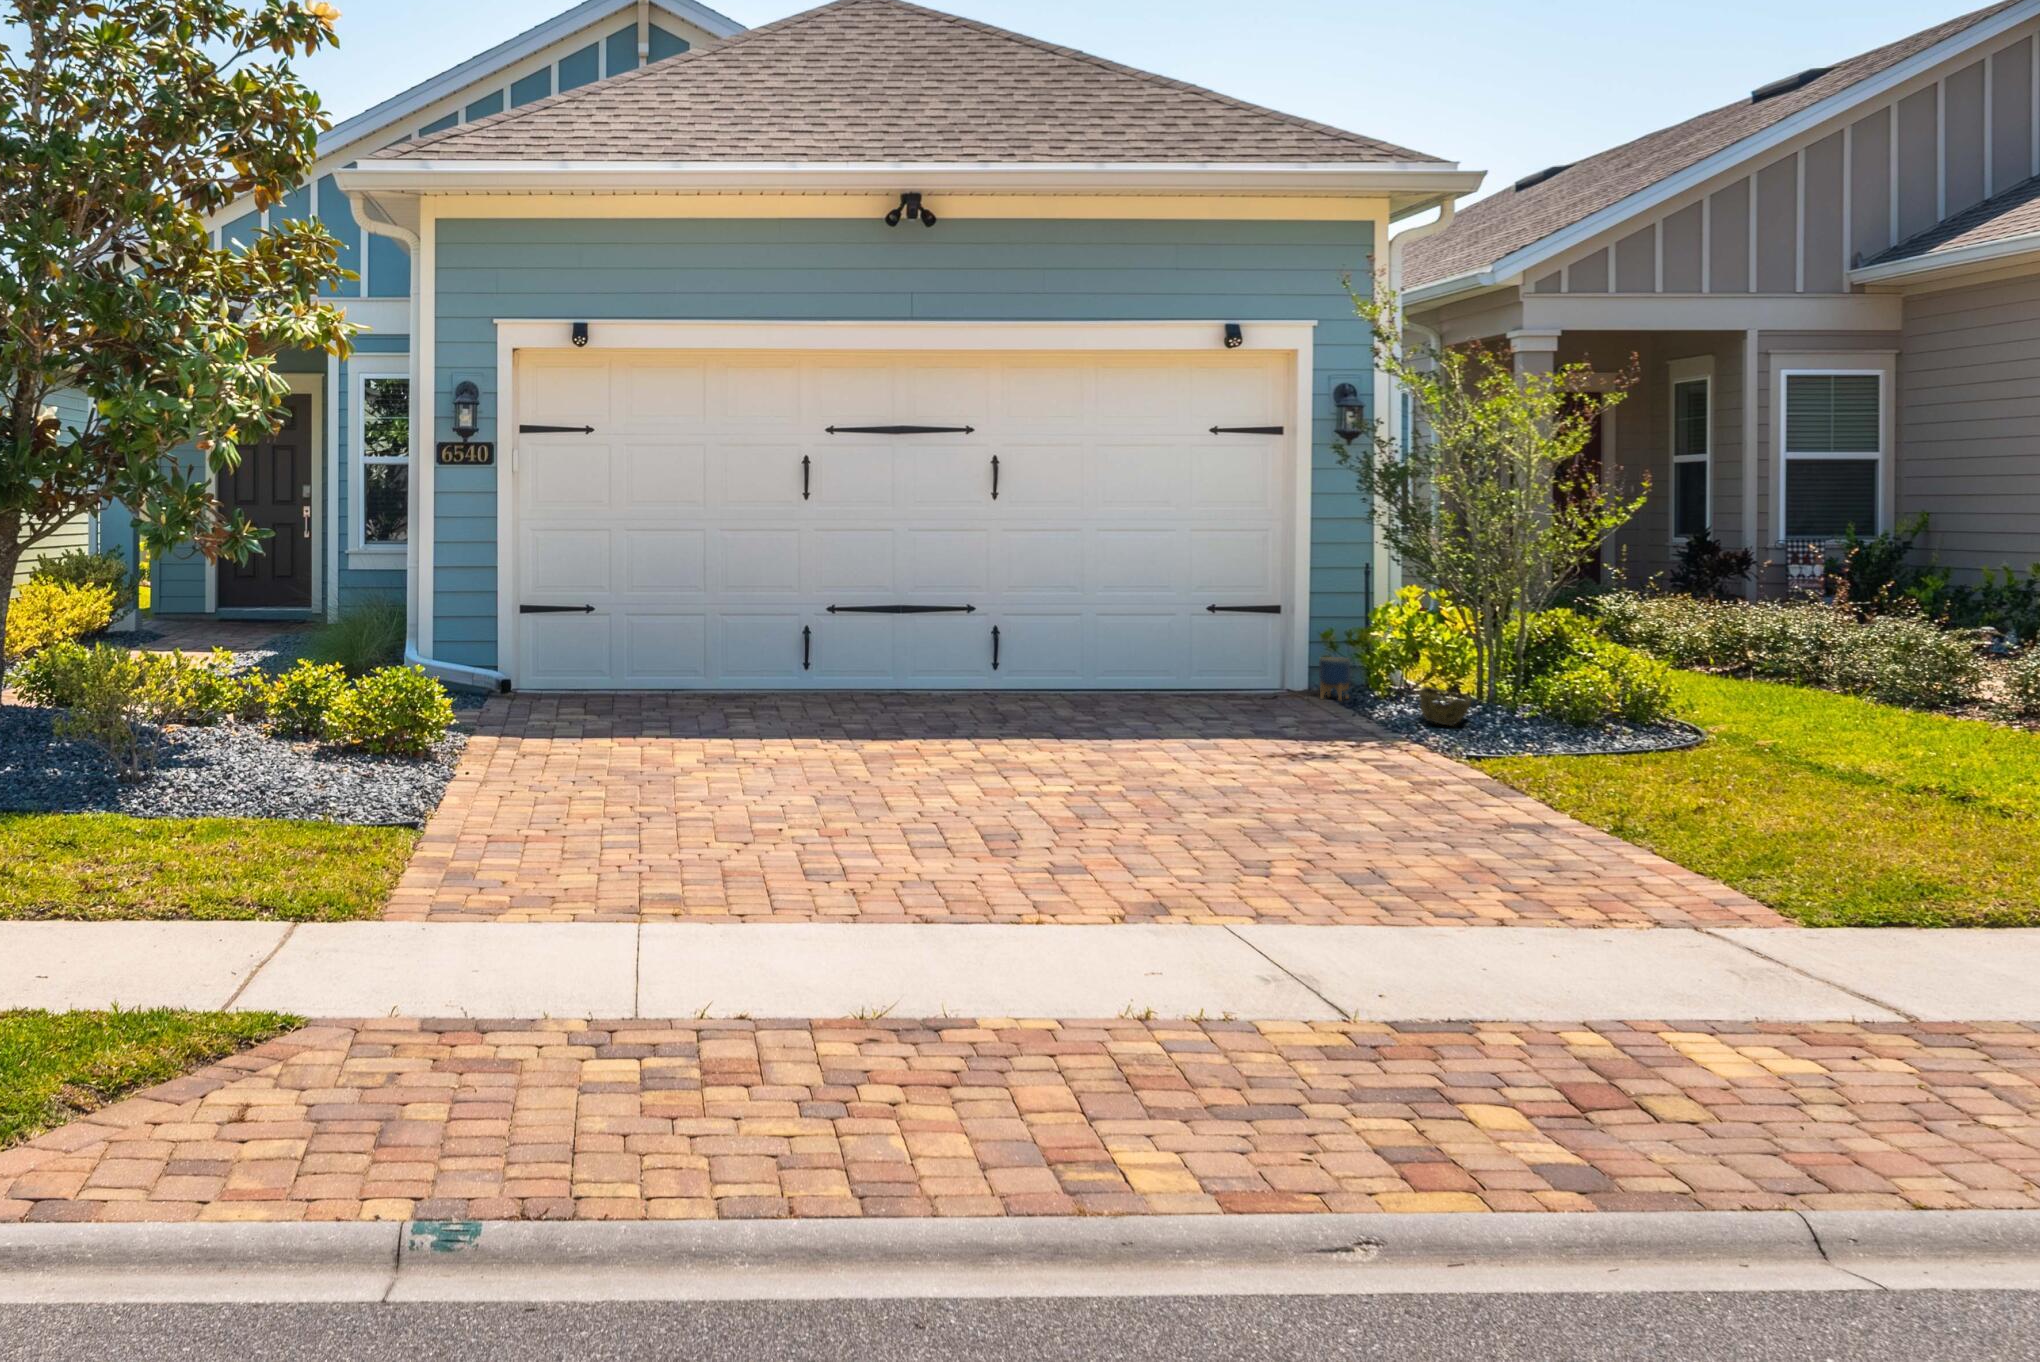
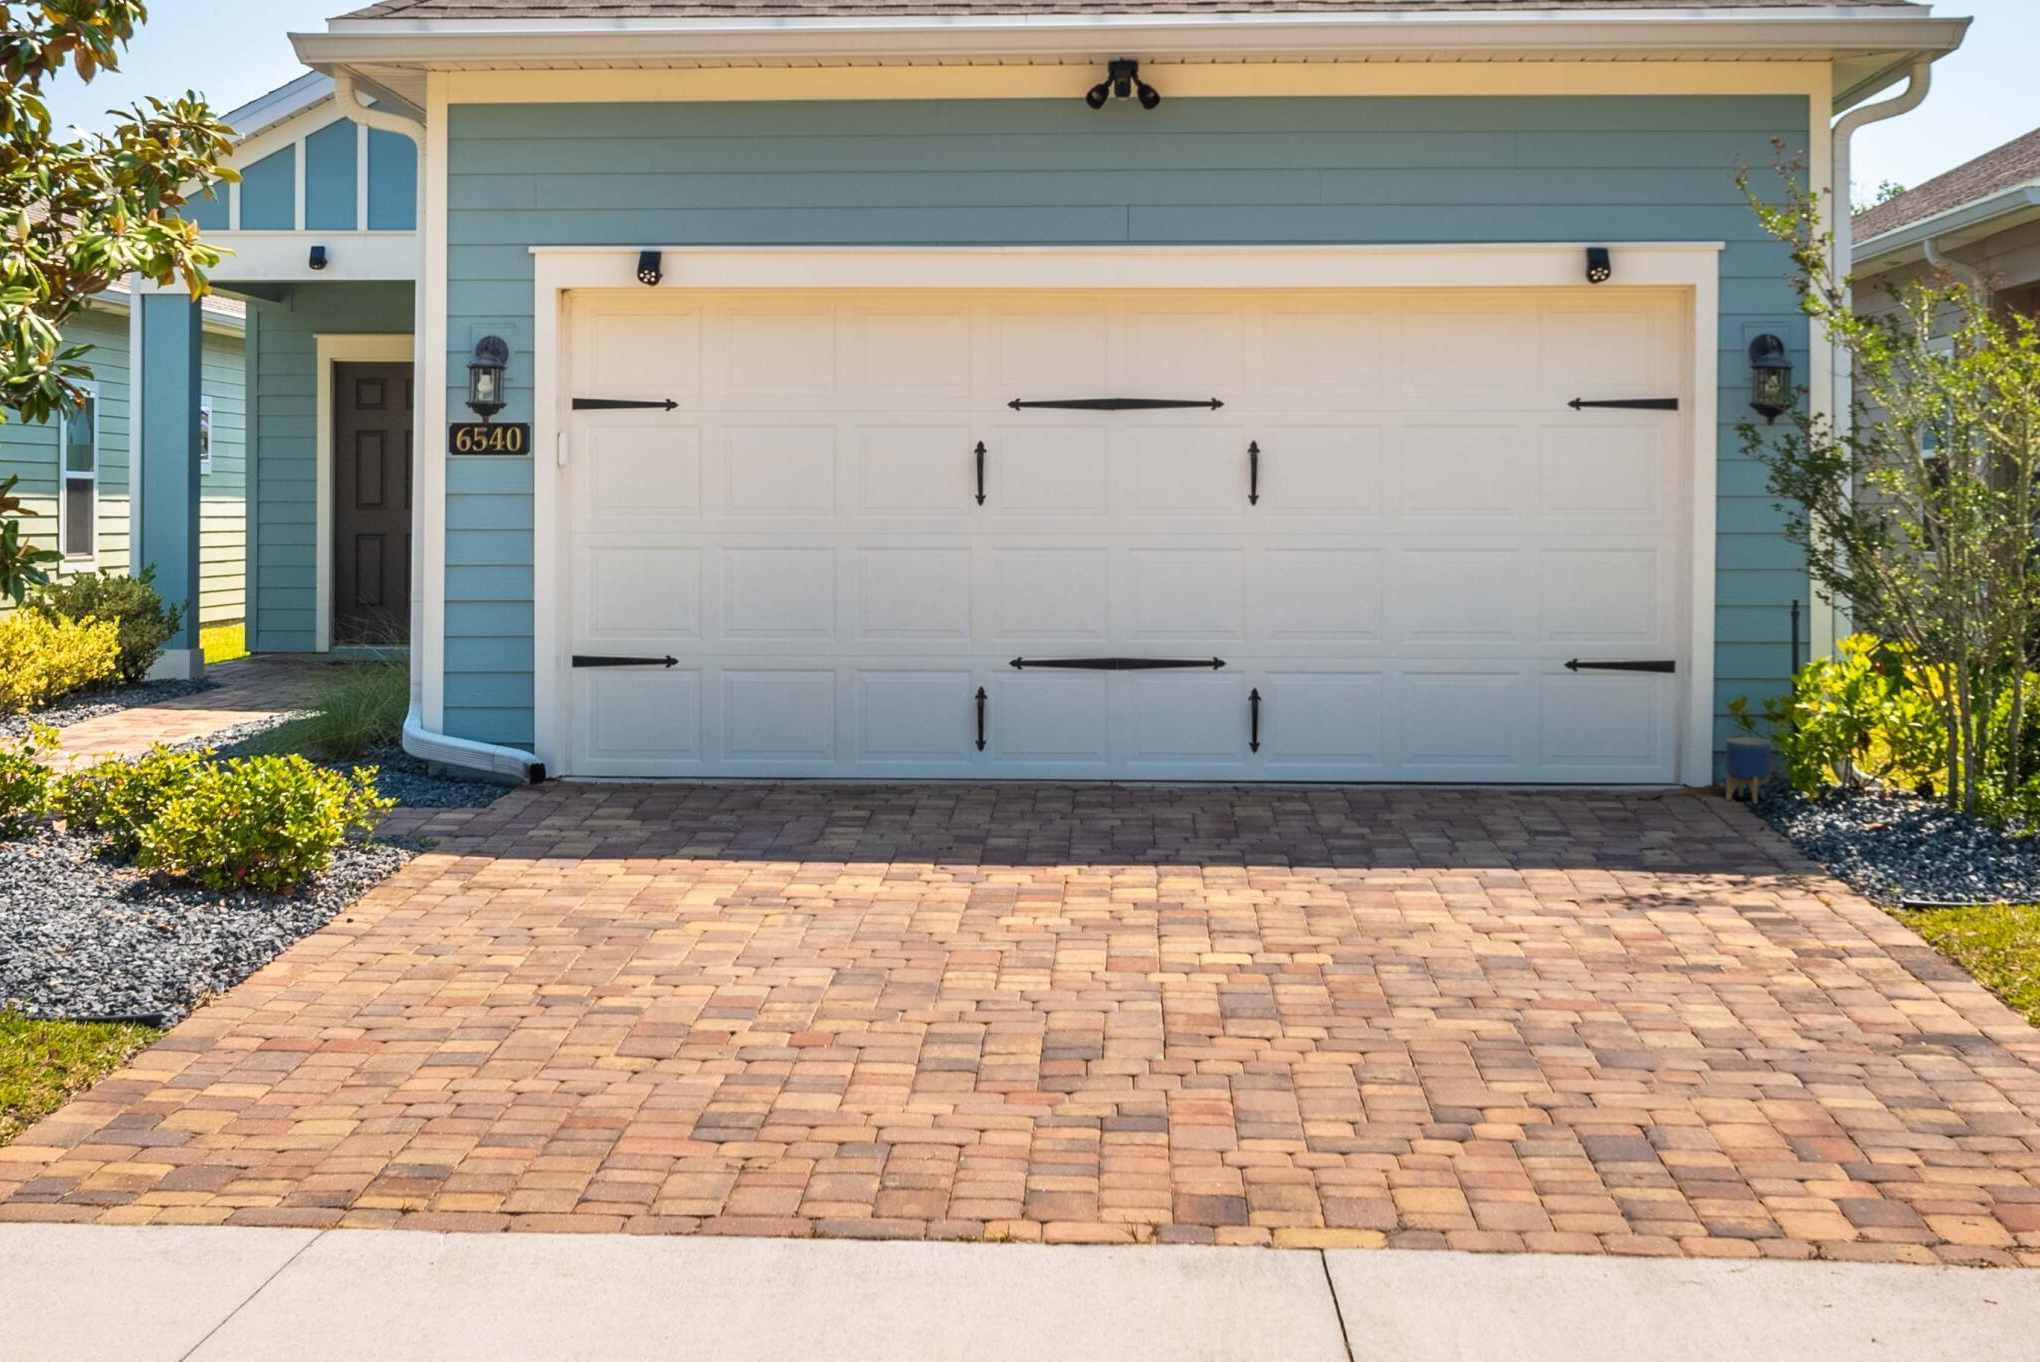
woven basket: present [1418,686,1472,726] -> none [1855,787,1942,850]

